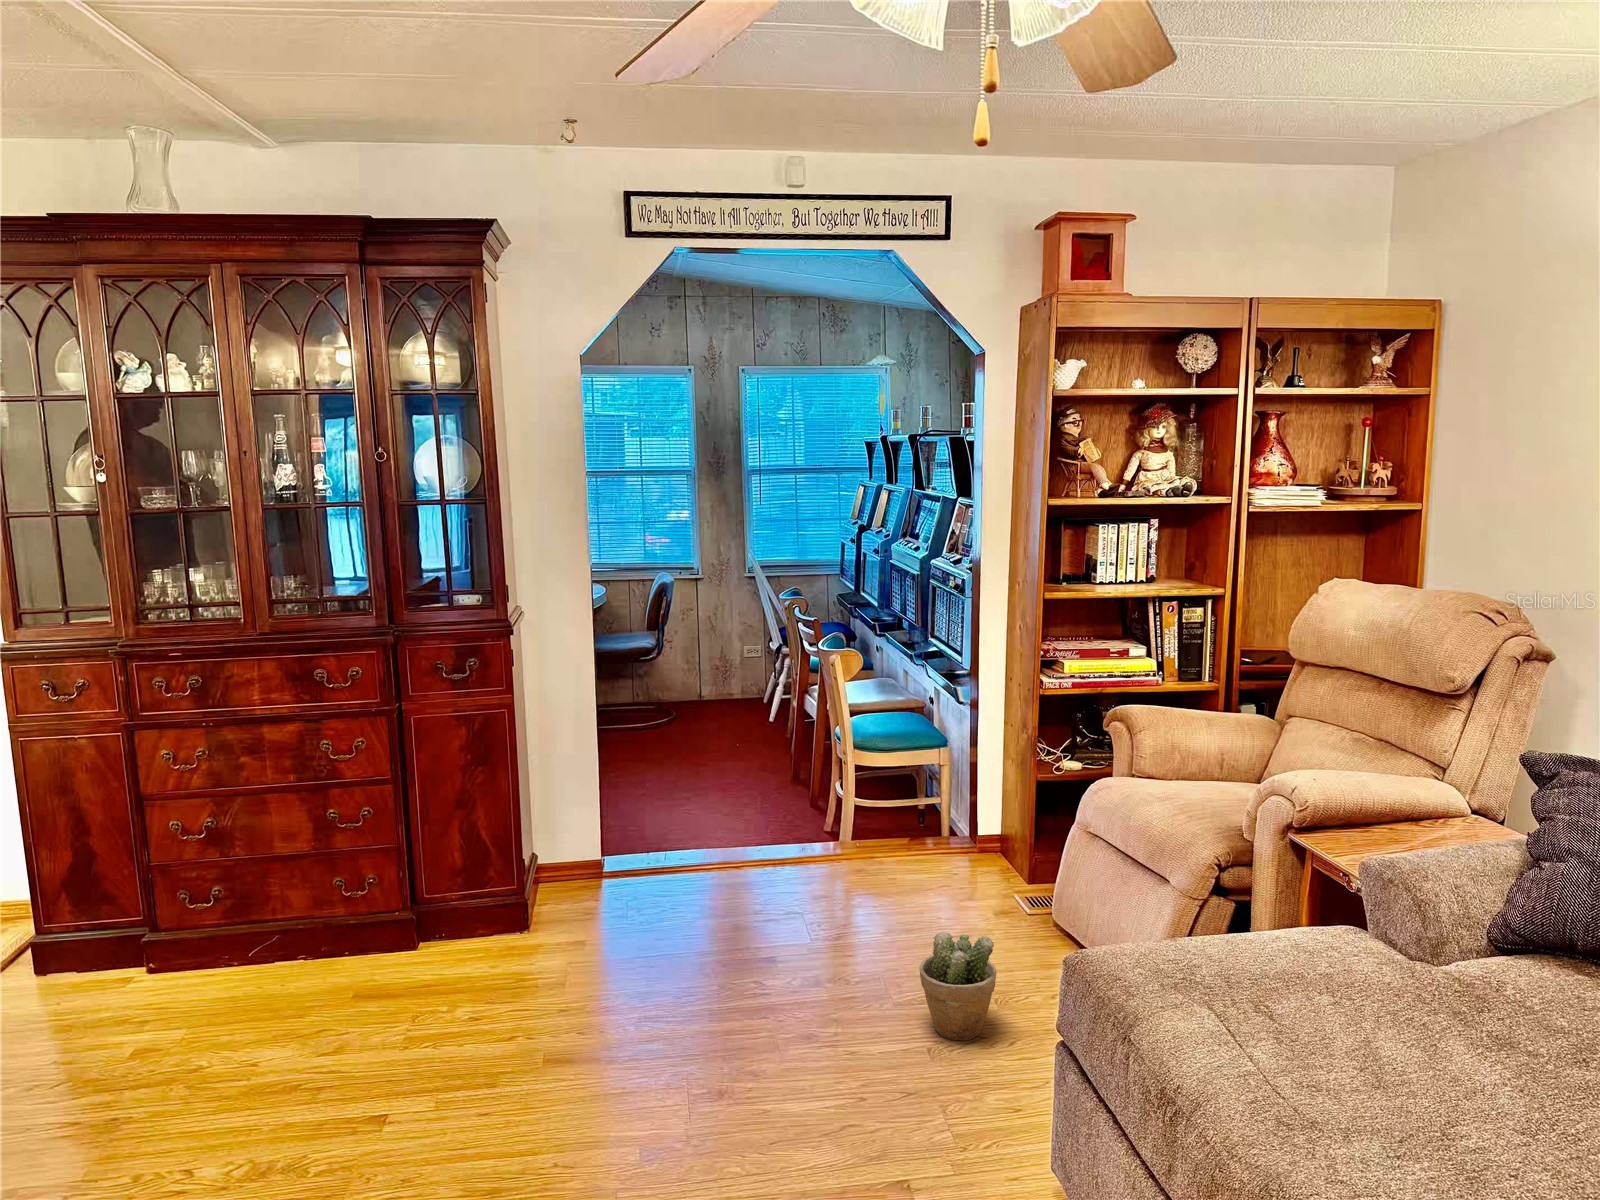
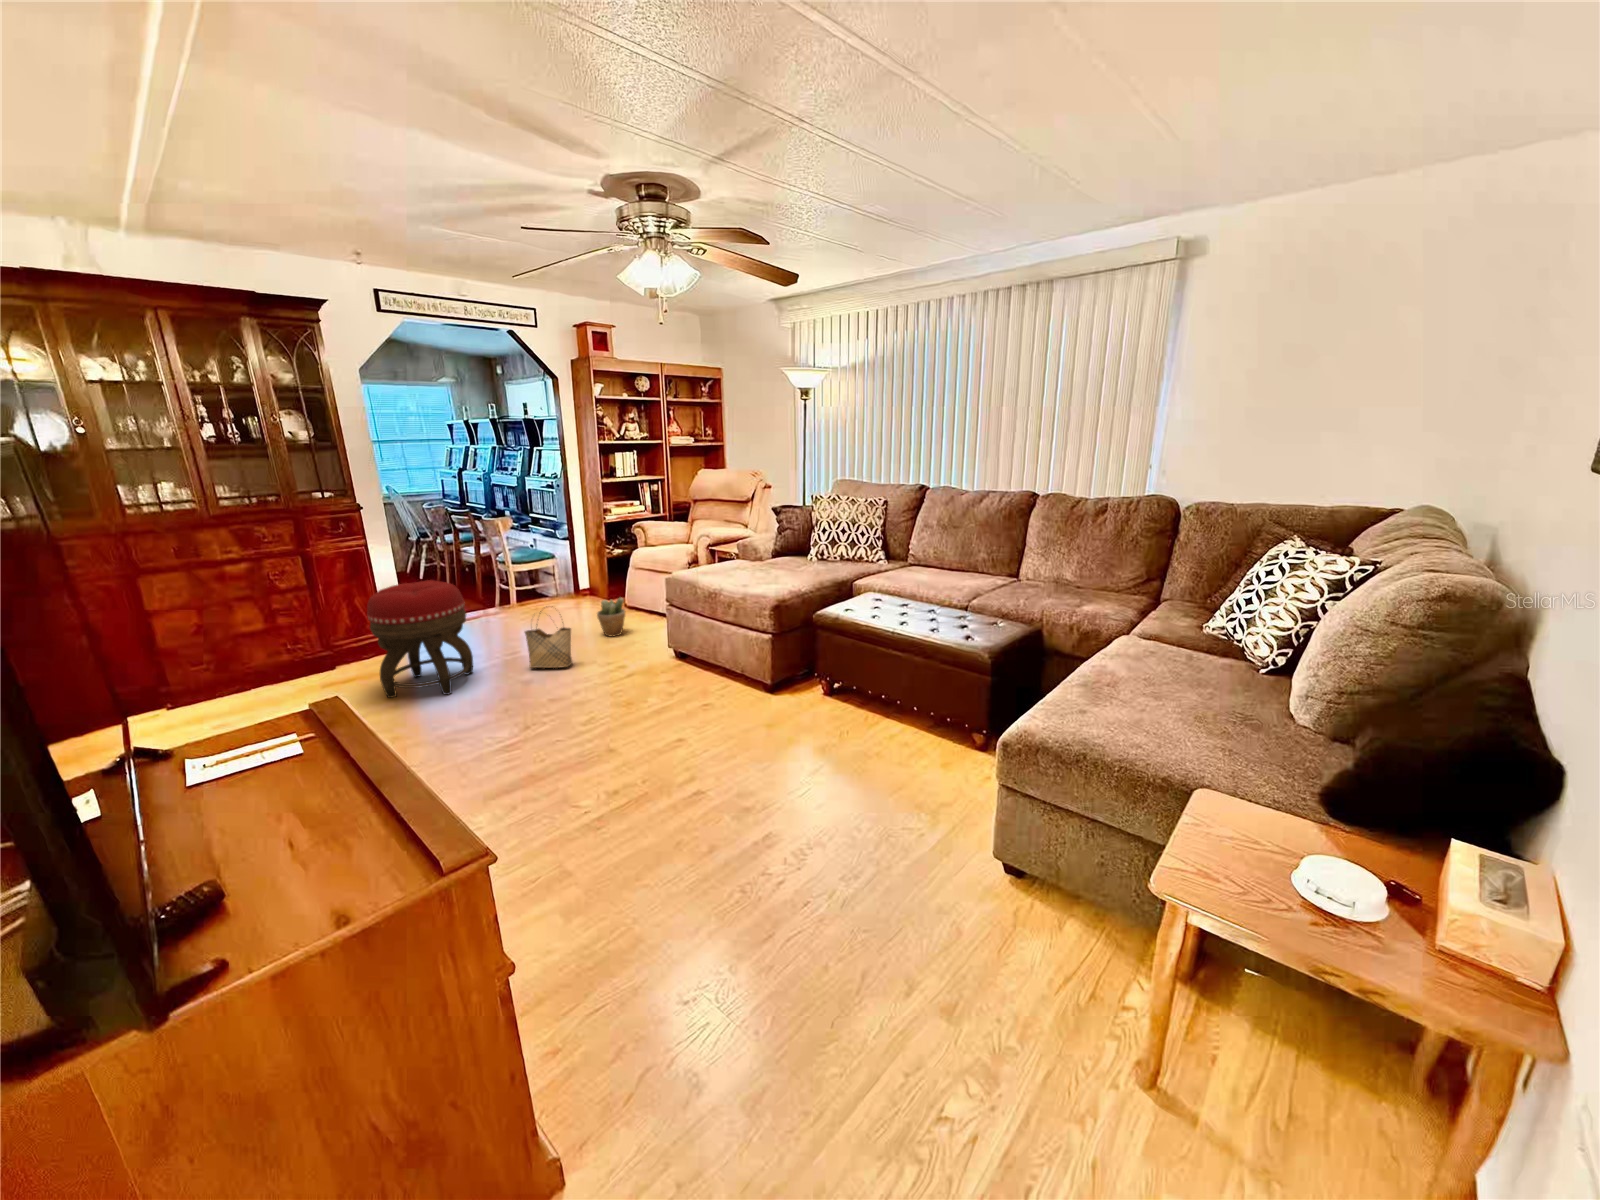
footstool: none [362,821,579,1129] -> present [367,580,473,698]
woven basket: none [681,946,790,1136] -> present [525,611,572,668]

